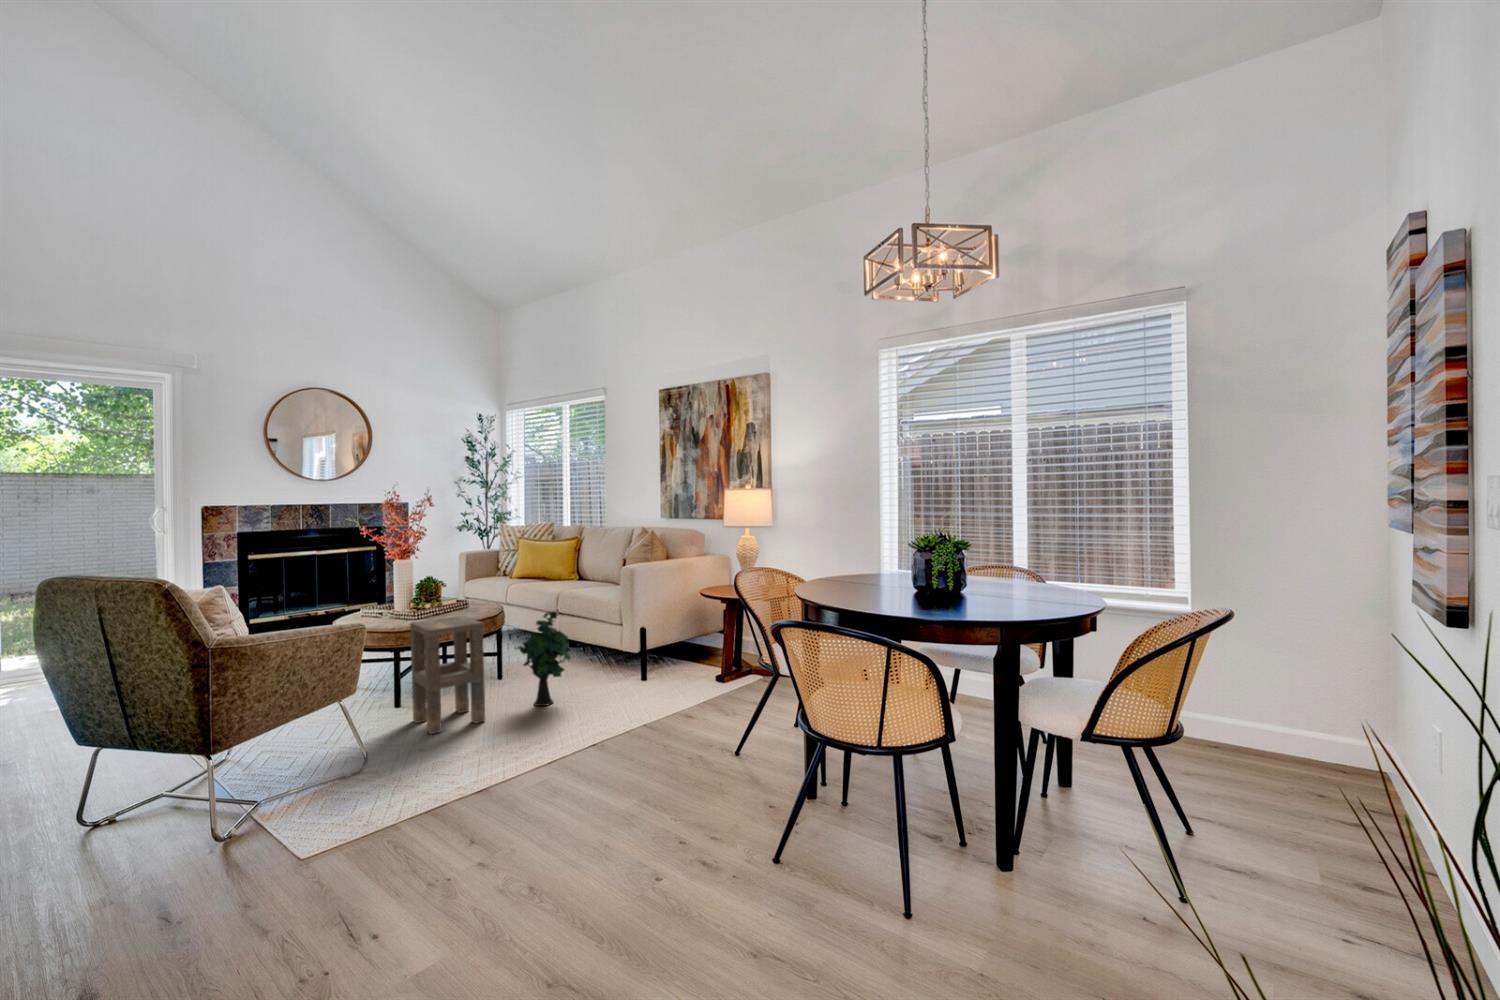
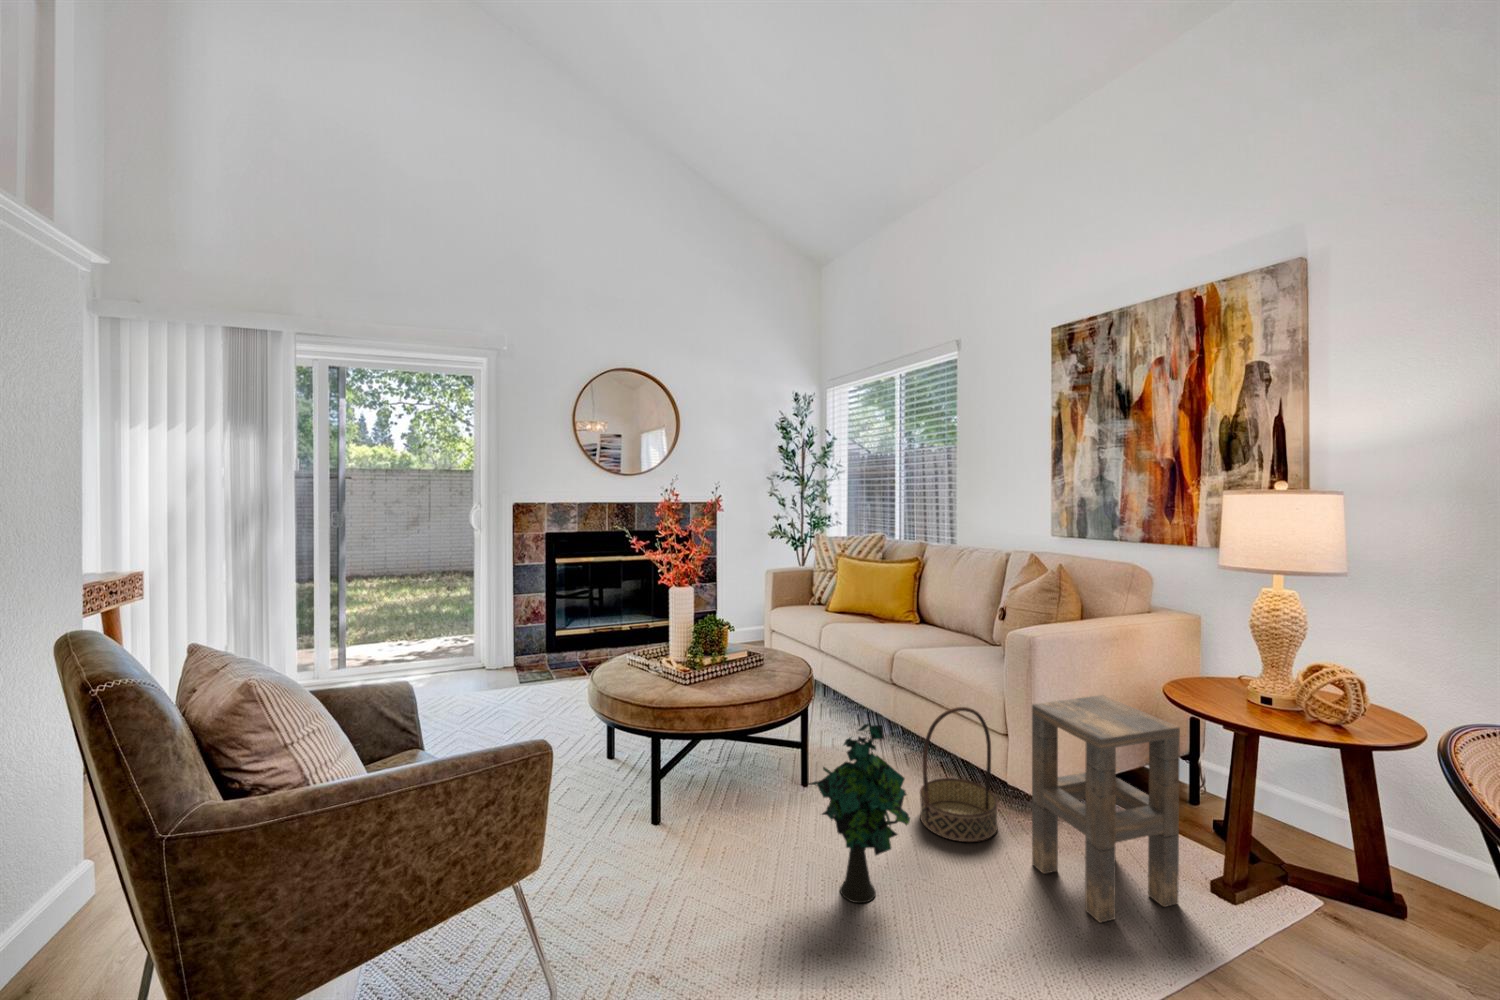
basket: none [578,611,621,682] -> present [920,707,998,842]
side table: present [410,616,485,734] -> present [1032,695,1180,923]

